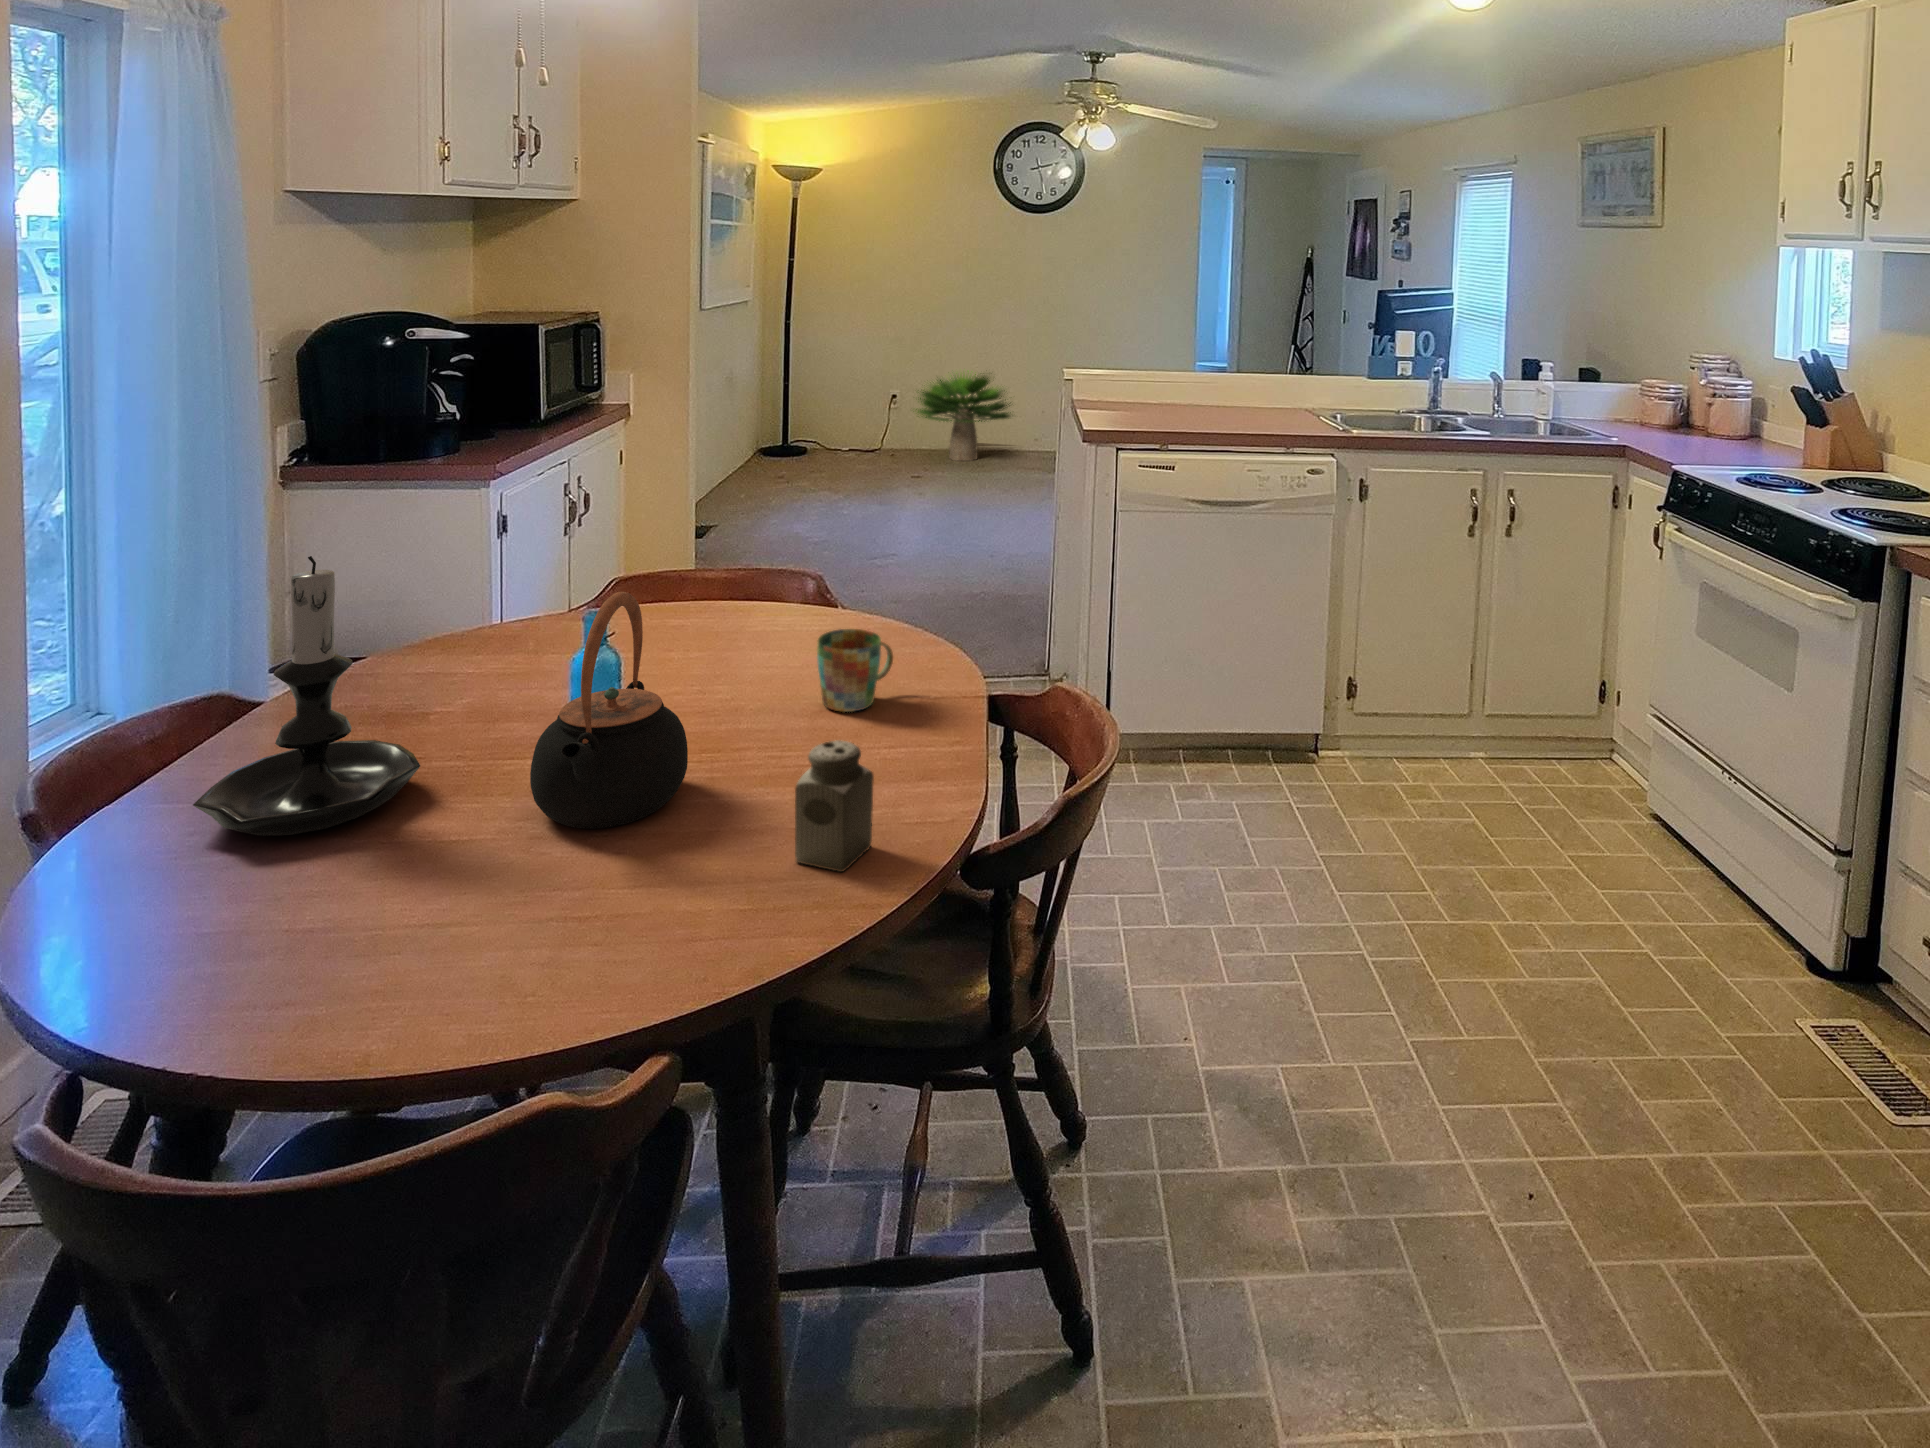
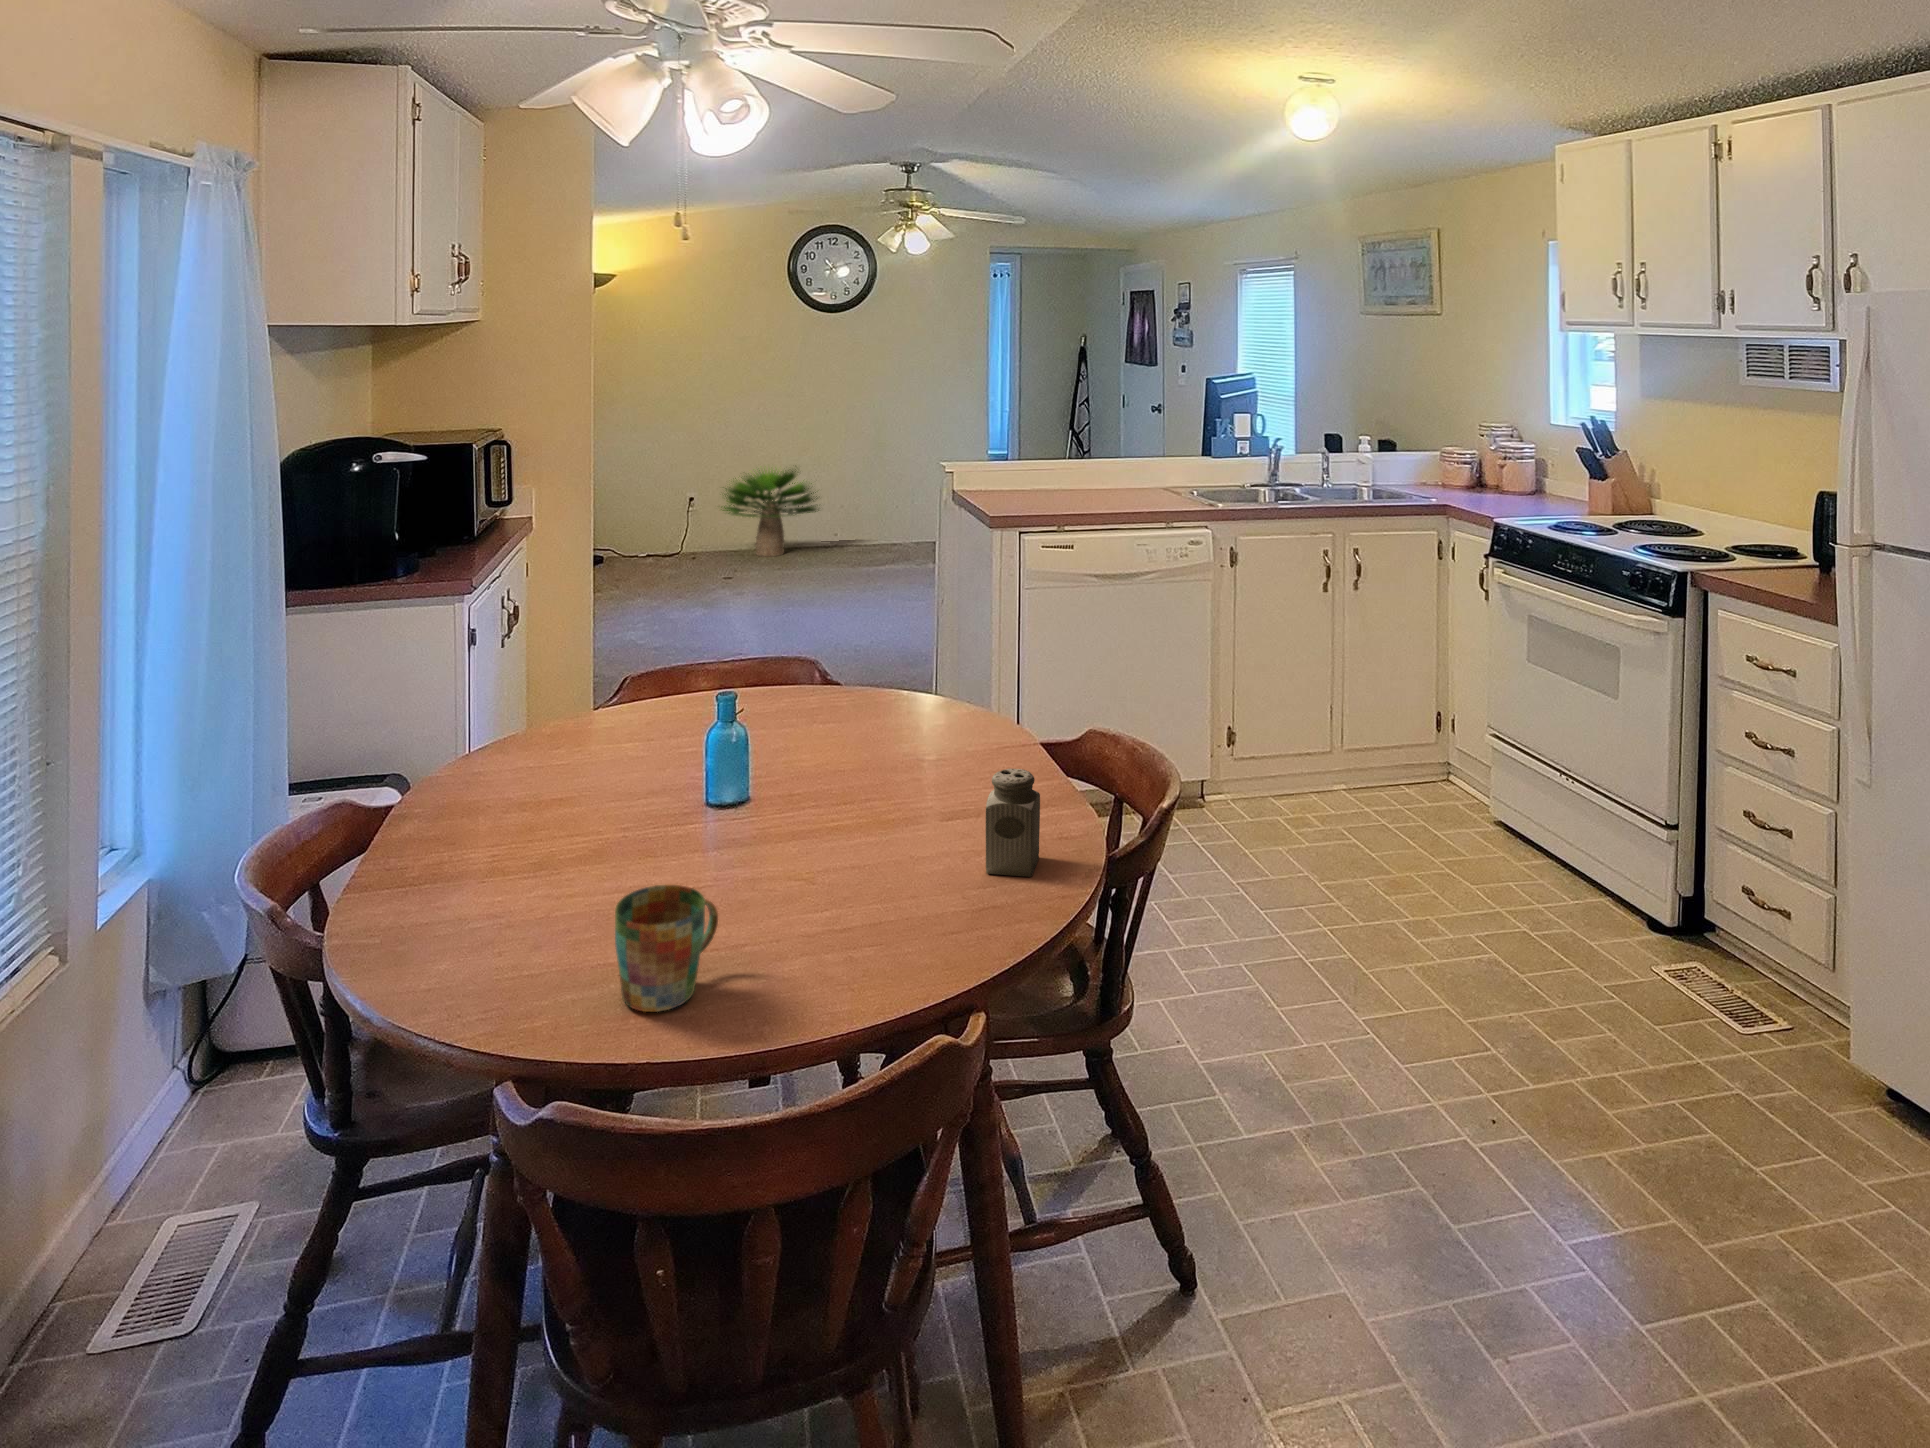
candle holder: present [193,556,420,836] -> none [436,644,614,900]
teapot: present [530,592,688,829] -> none [726,660,854,868]
mug: present [817,629,893,712] -> present [615,885,718,1012]

